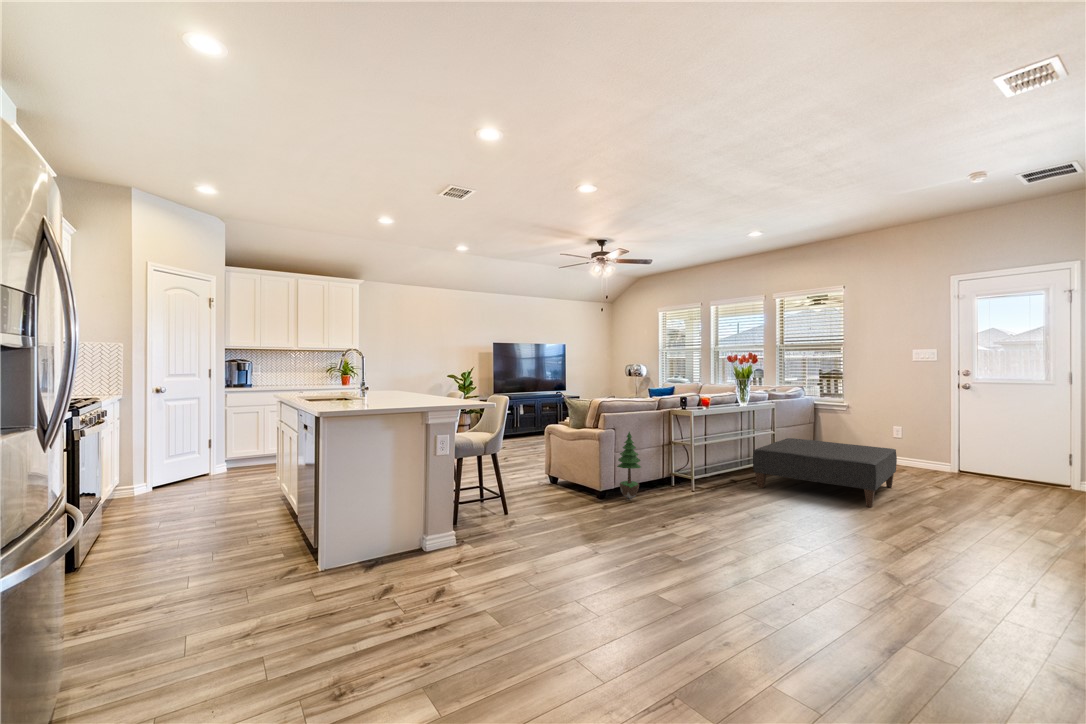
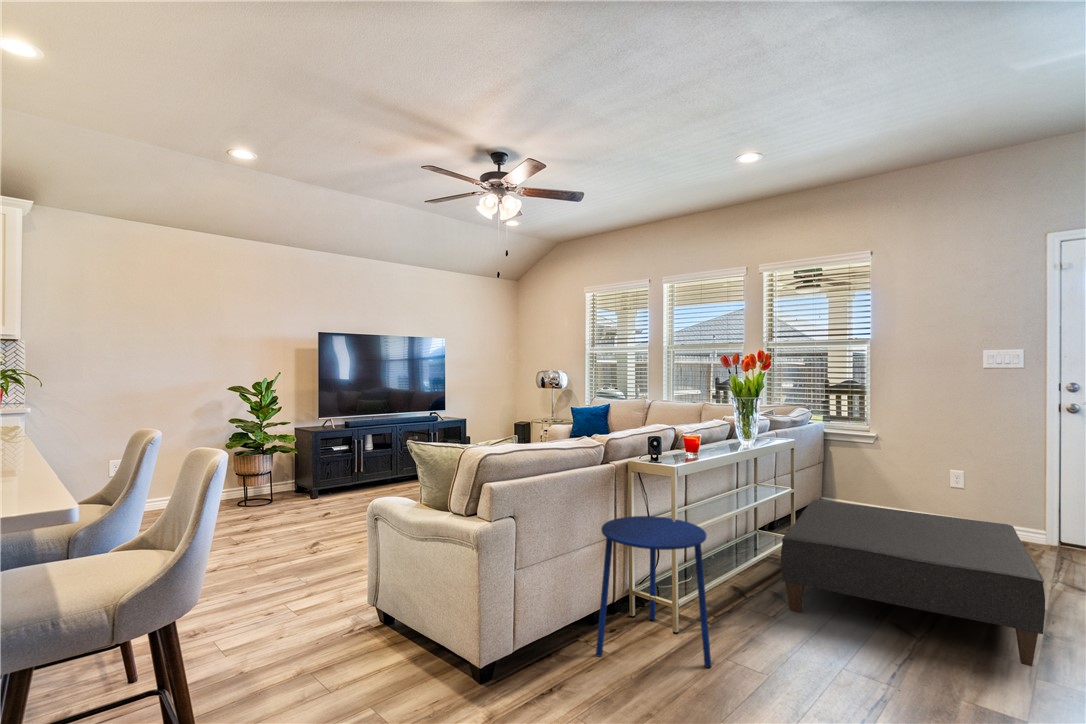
potted tree: present [617,432,641,500] -> none [520,525,576,683]
side table: none [652,435,706,500] -> present [596,516,711,668]

